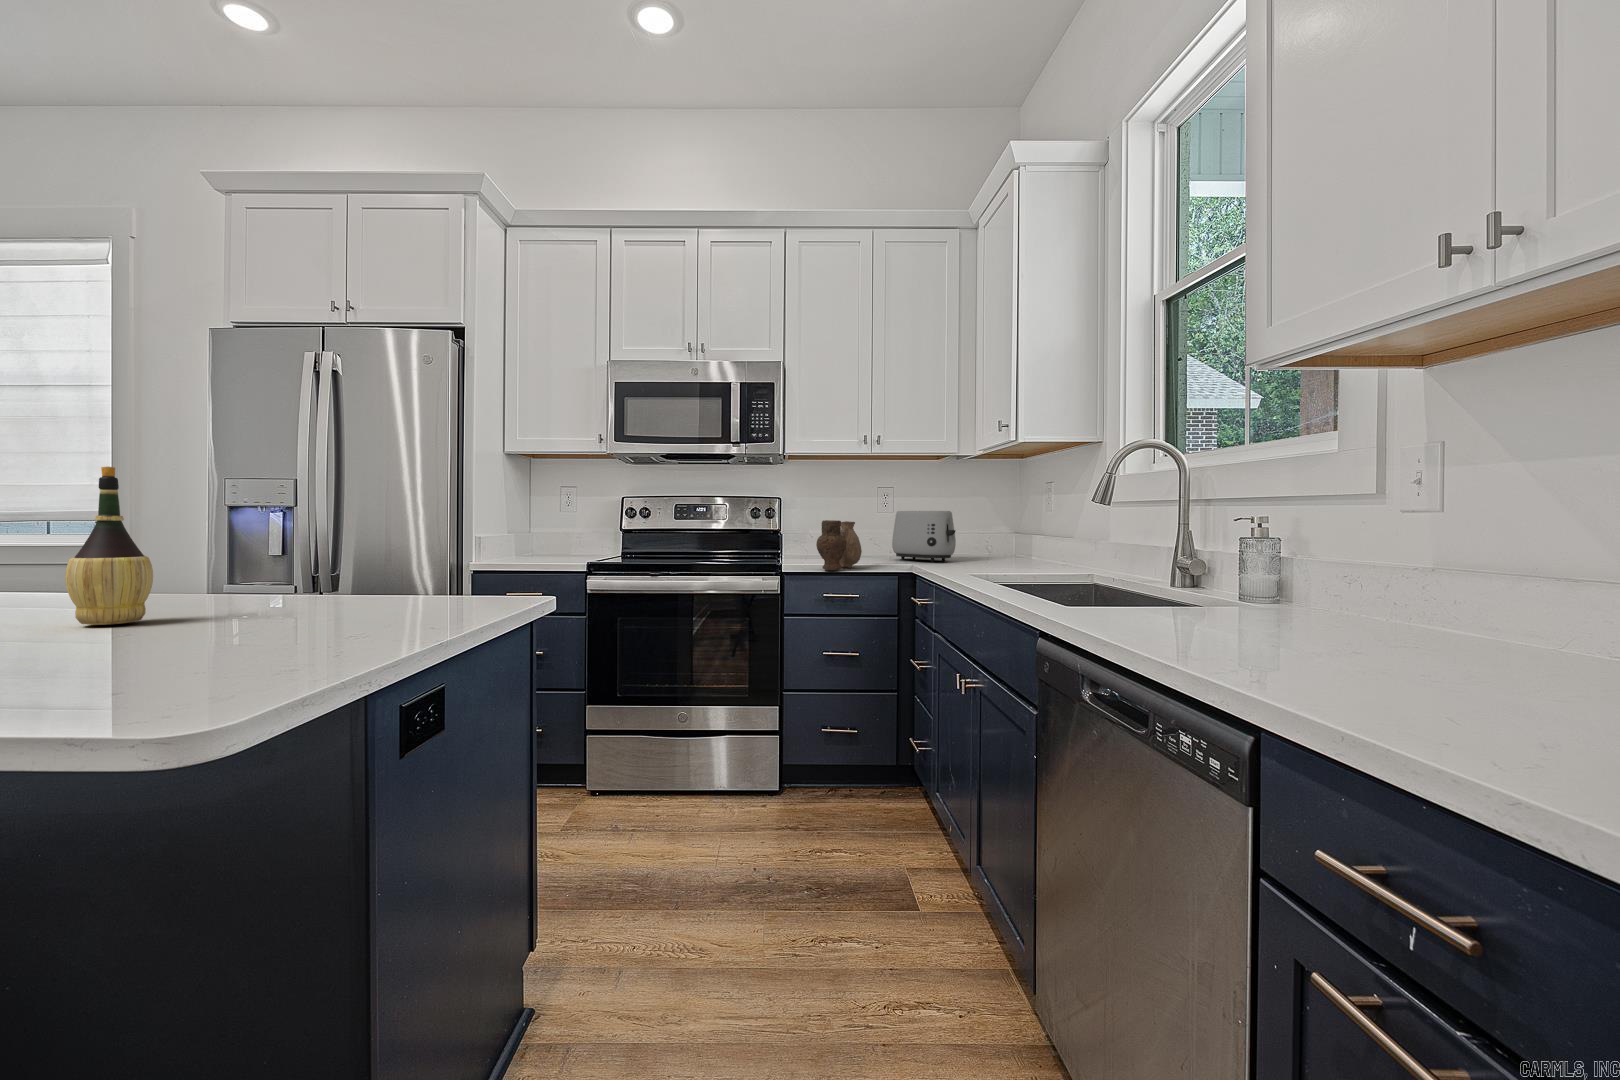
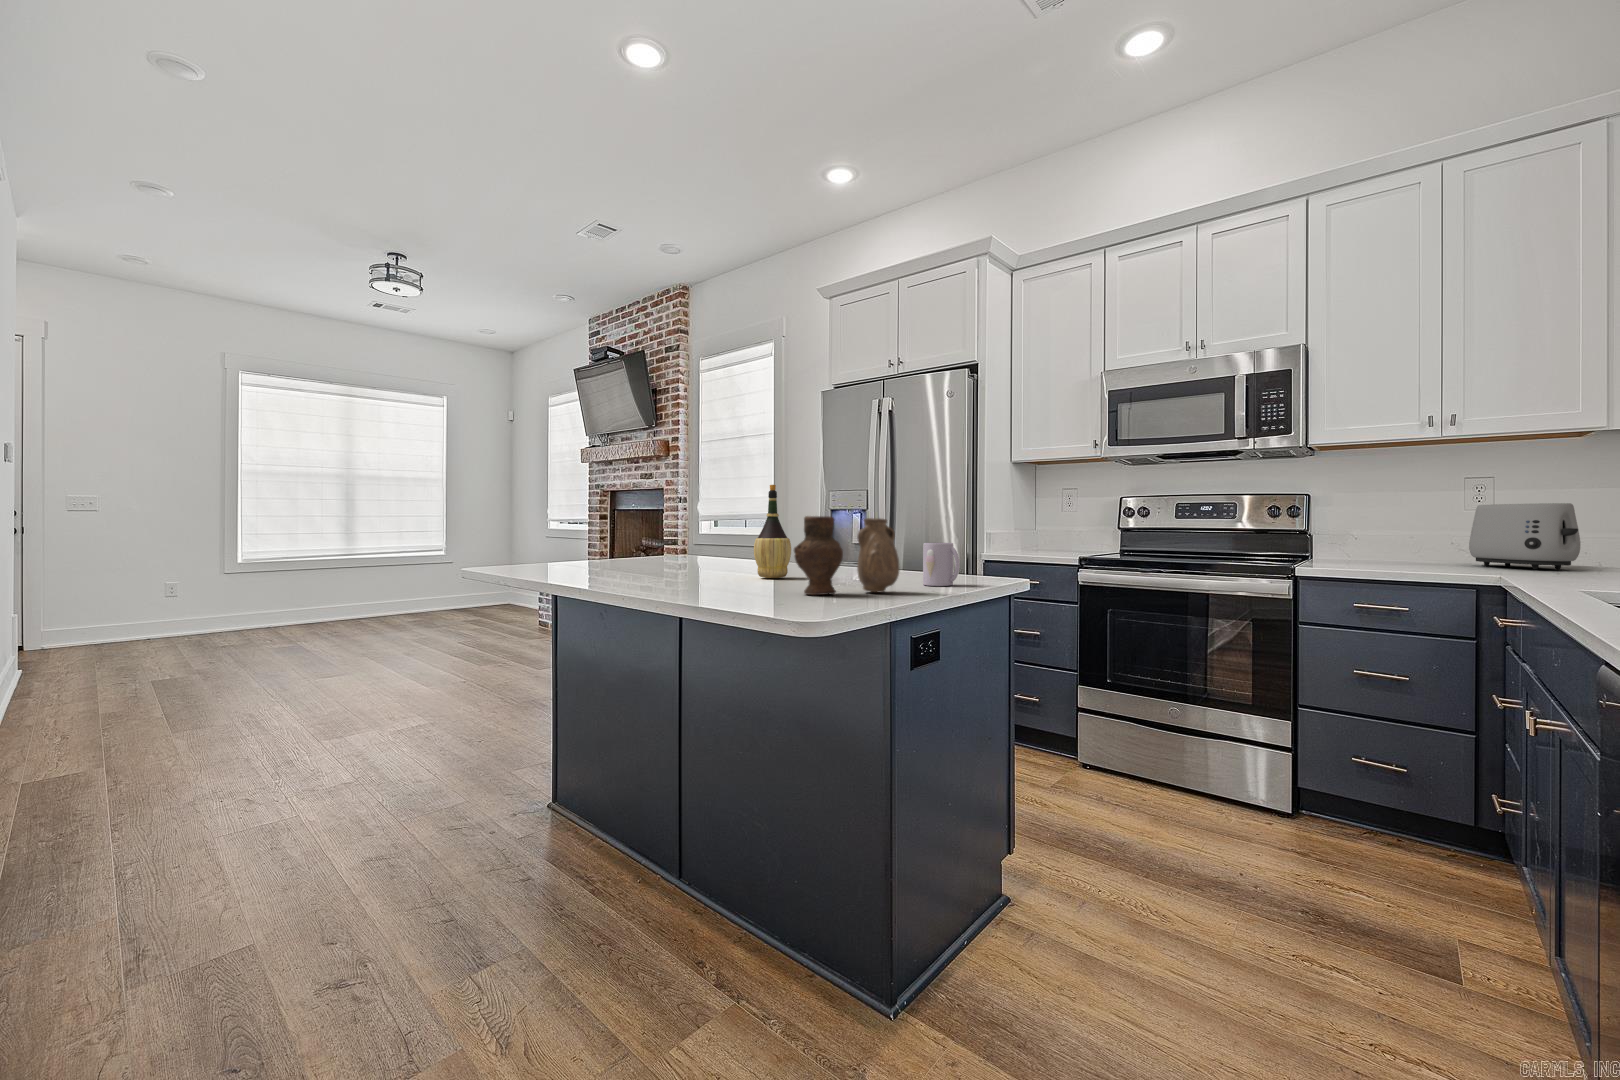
vase: present [816,520,862,570] -> present [794,516,899,595]
mug: none [402,557,458,618] -> present [923,543,960,586]

